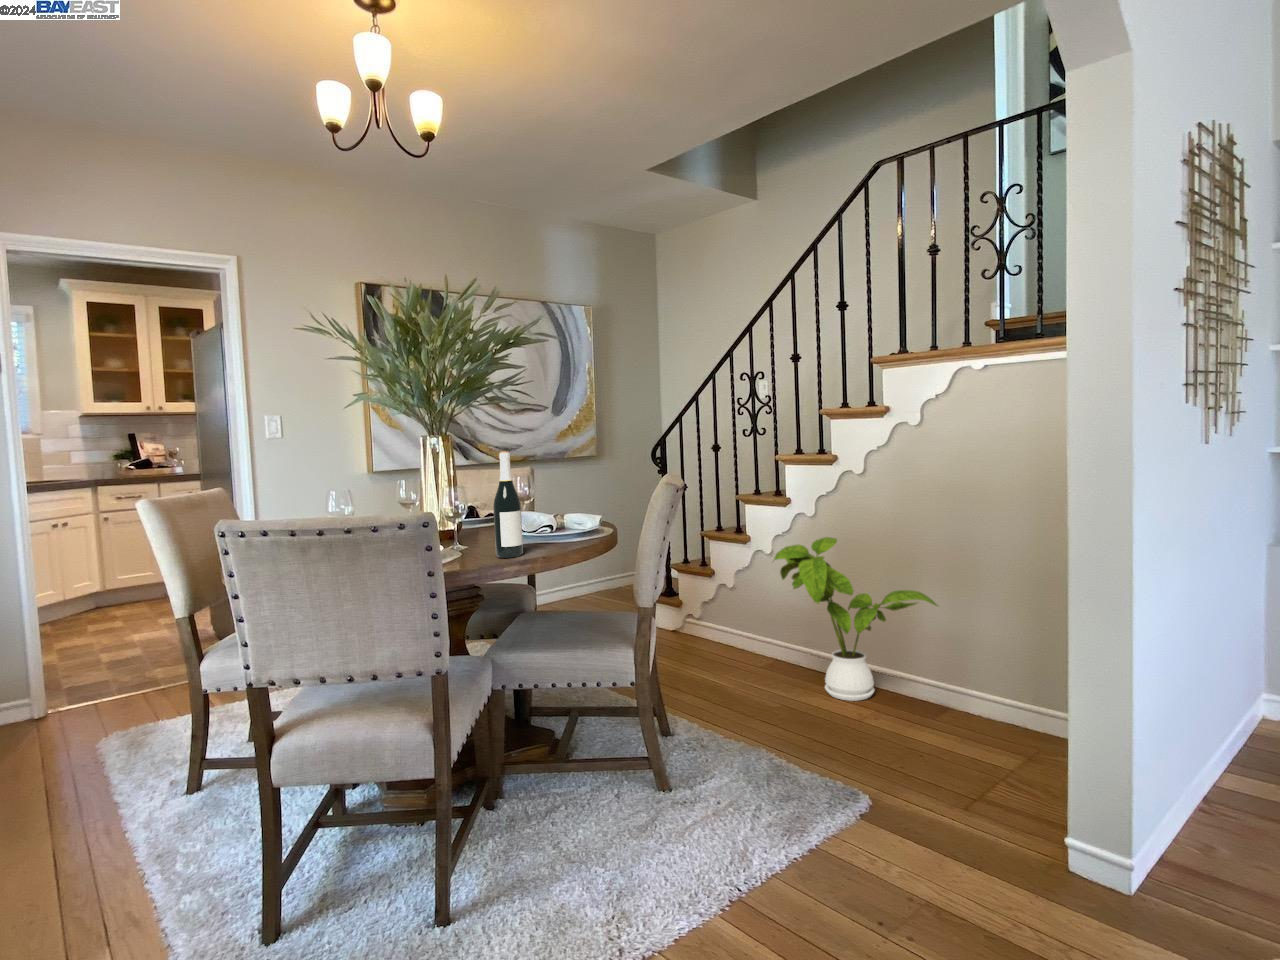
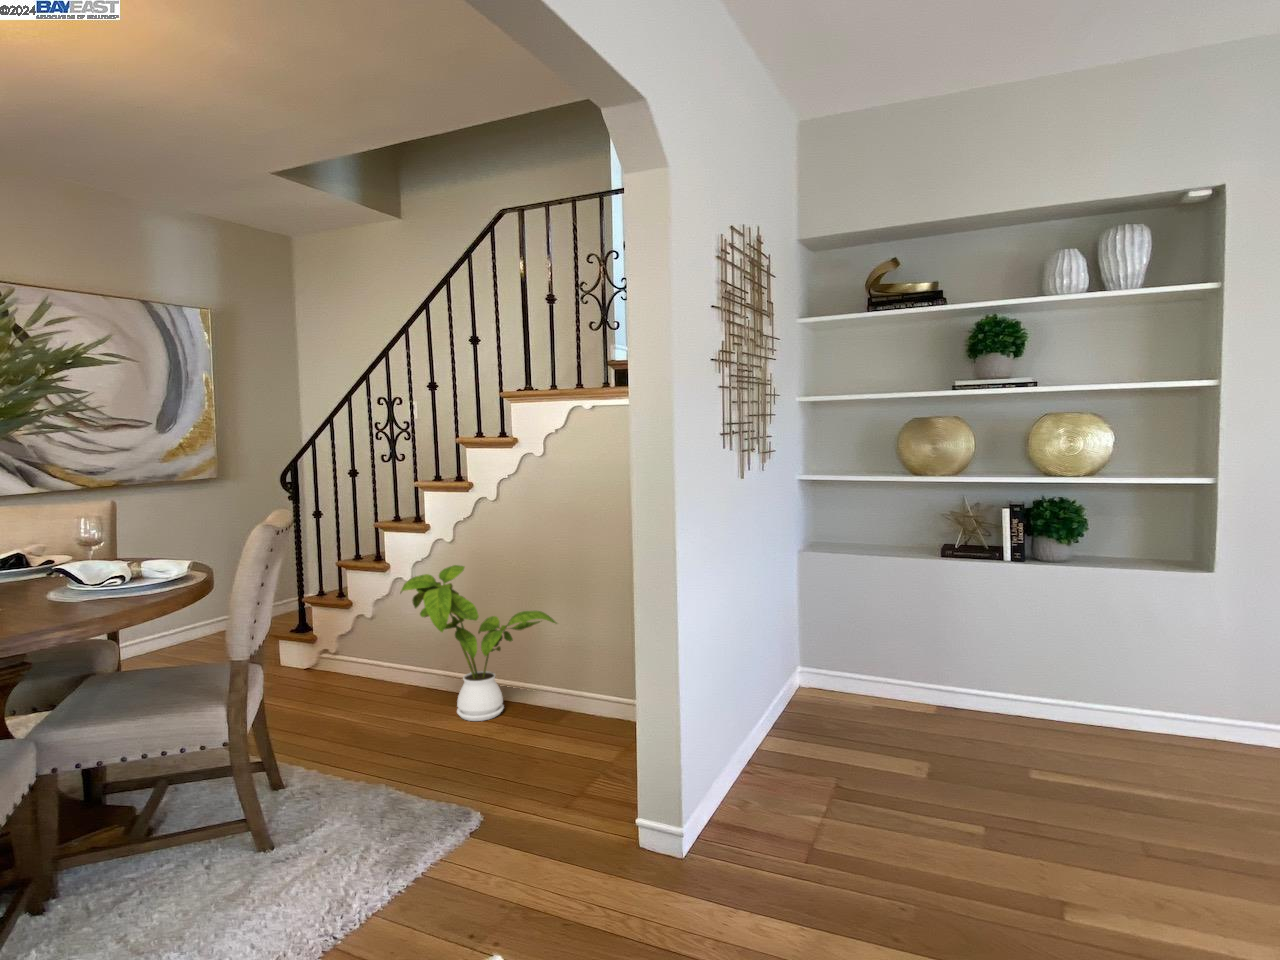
wine bottle: present [493,451,523,558] -> none [31,496,75,620]

